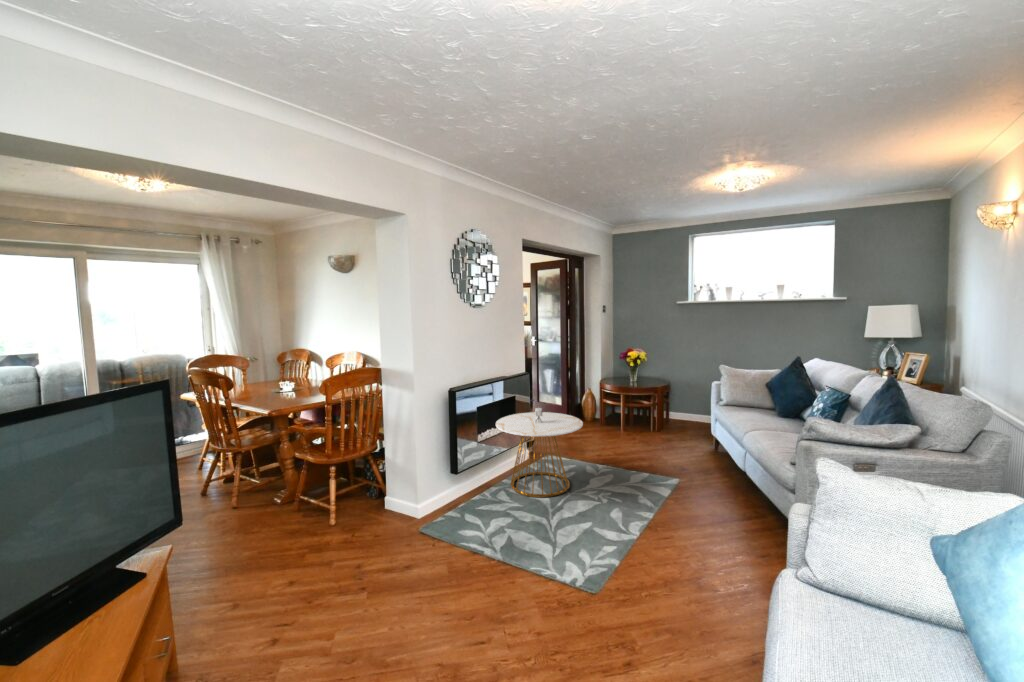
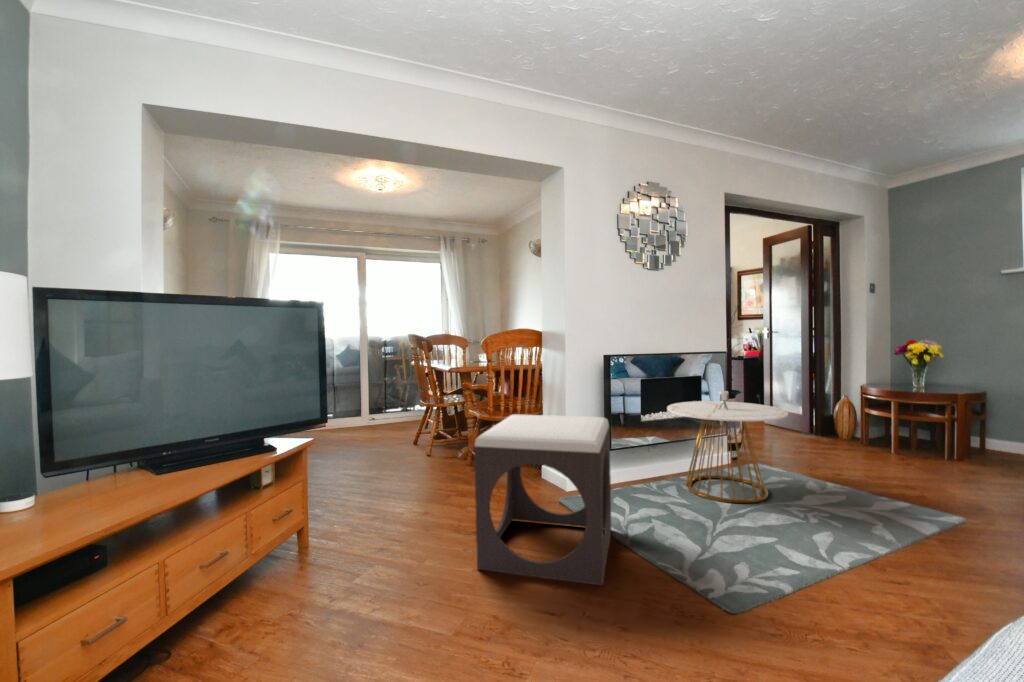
footstool: none [379,455,502,633] -> present [474,415,611,586]

